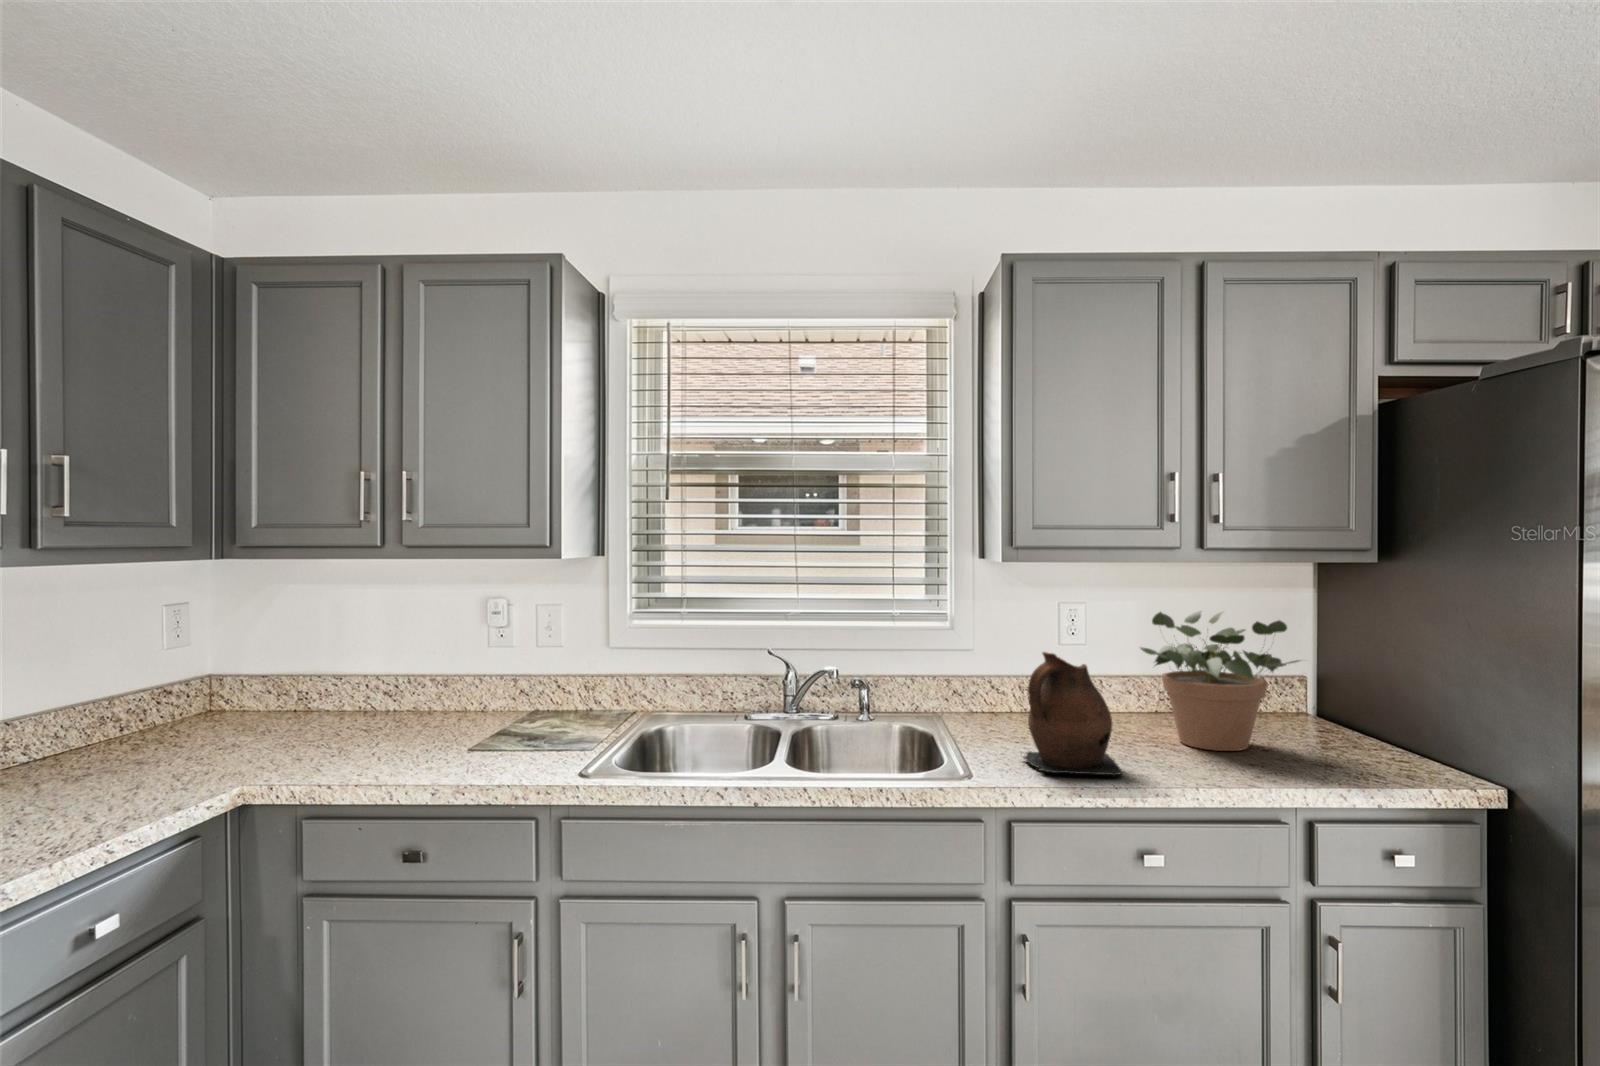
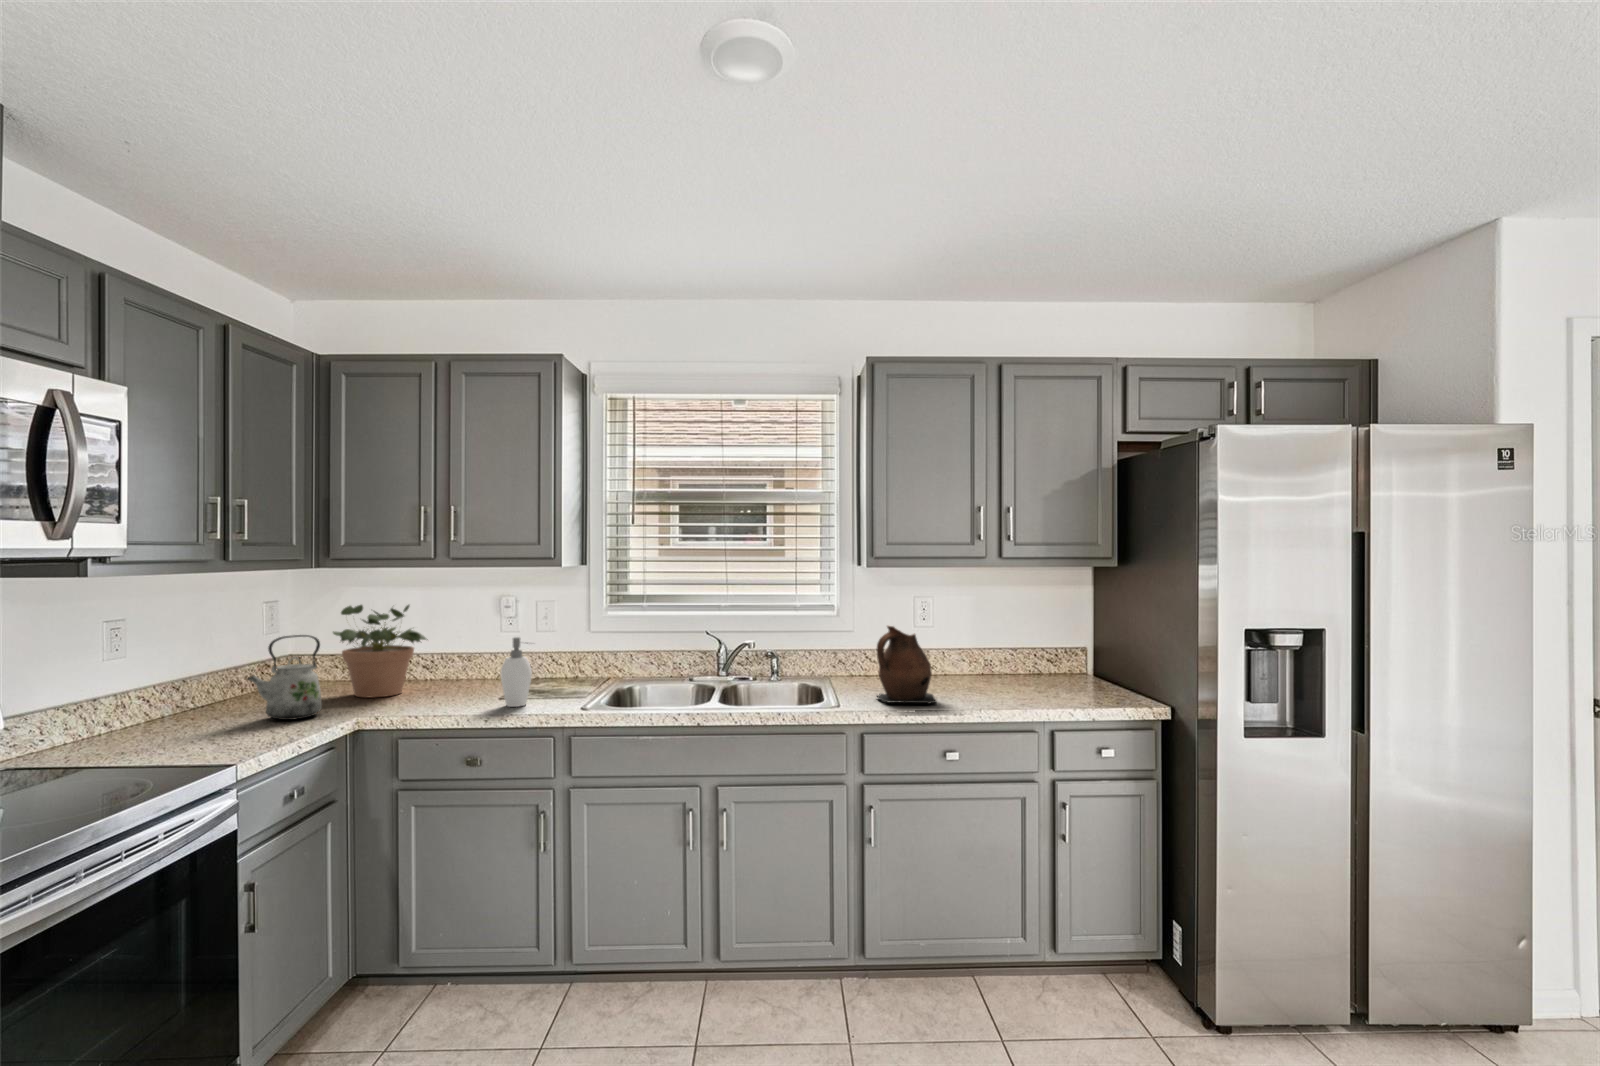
potted plant: present [1141,611,1300,751] -> present [333,605,428,698]
kettle: none [71,660,198,790] -> present [248,635,322,720]
soap dispenser: none [464,664,513,768] -> present [501,637,532,707]

